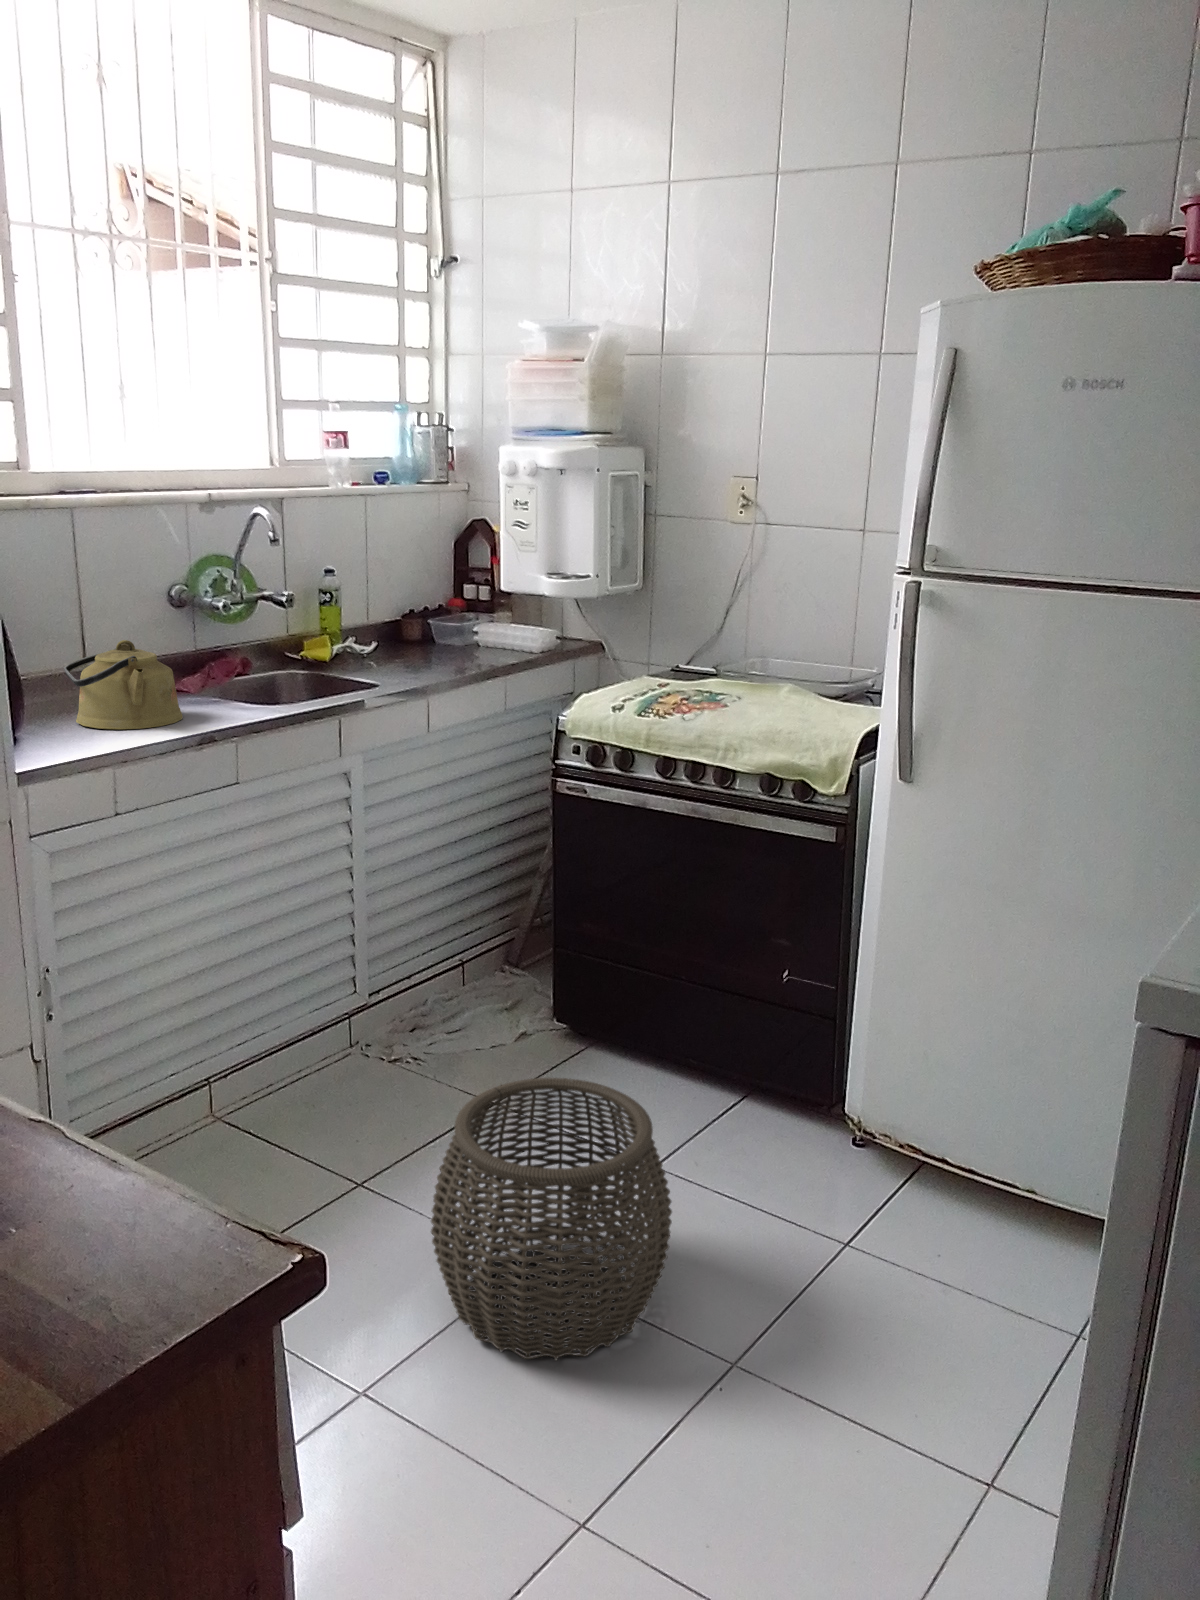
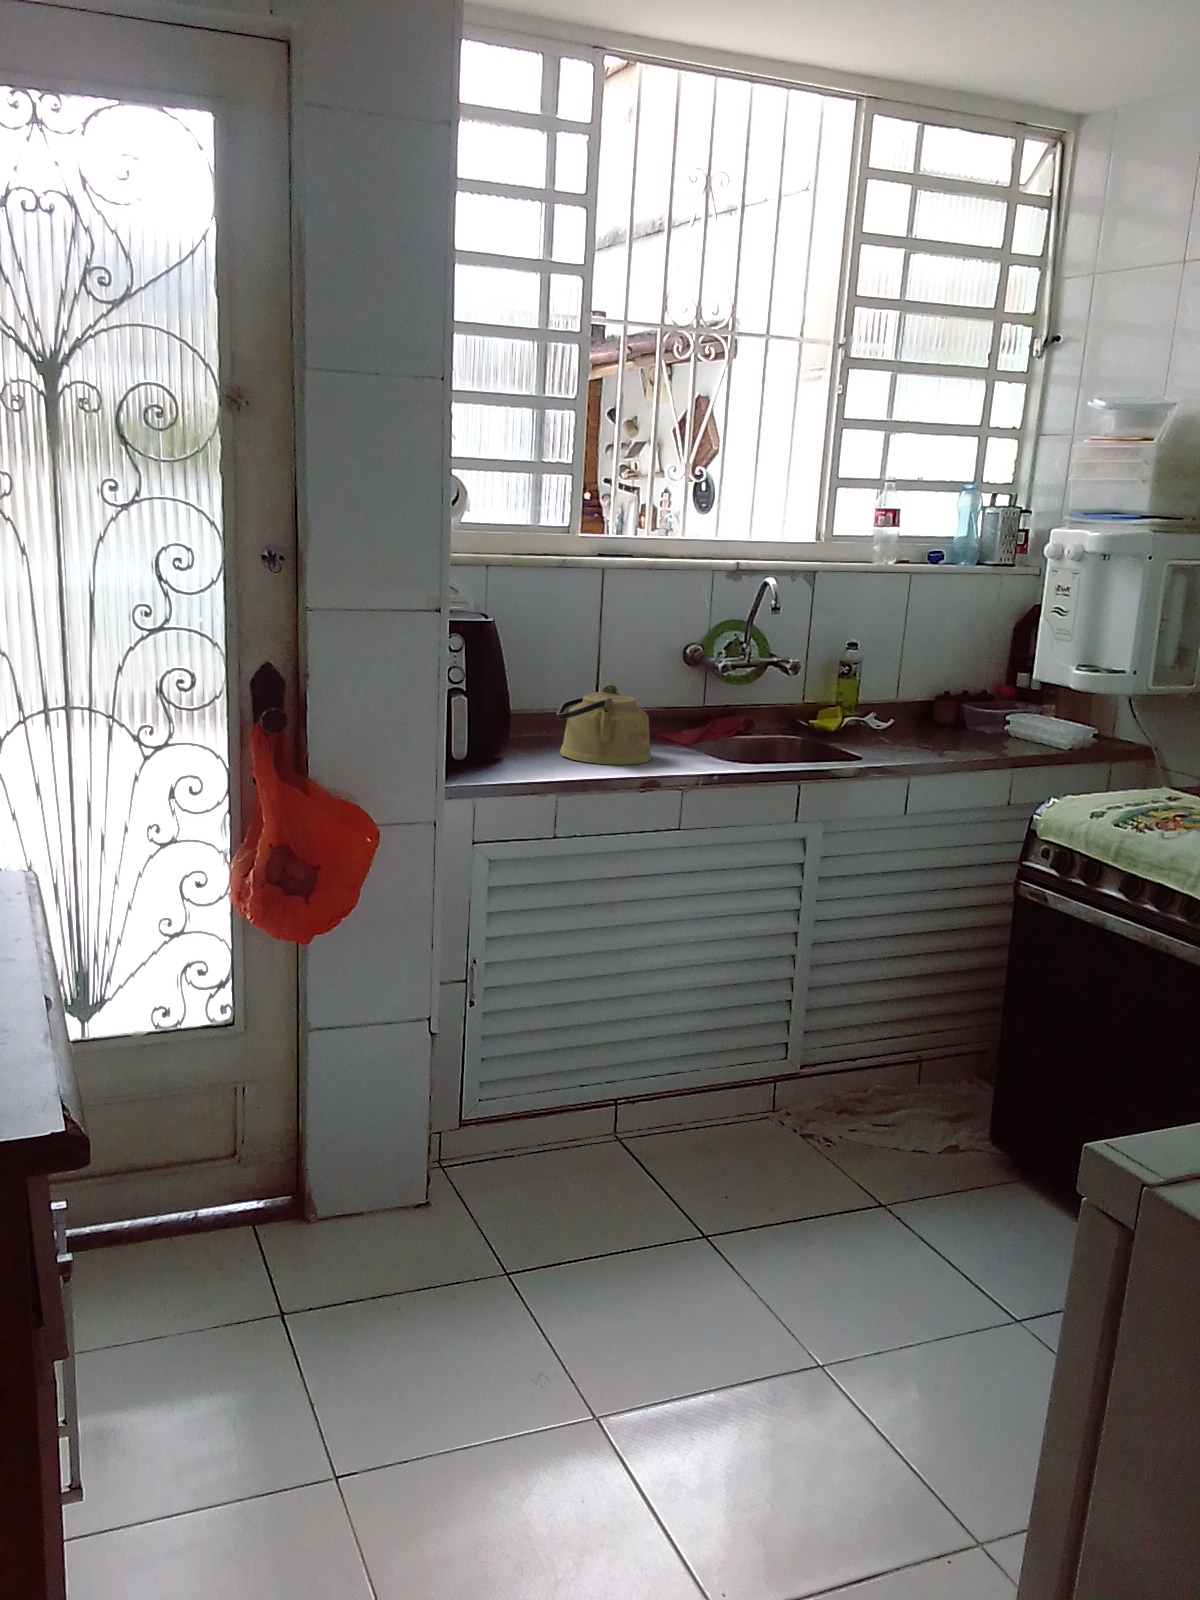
woven basket: present [431,1078,672,1360] -> none [703,1170,961,1479]

